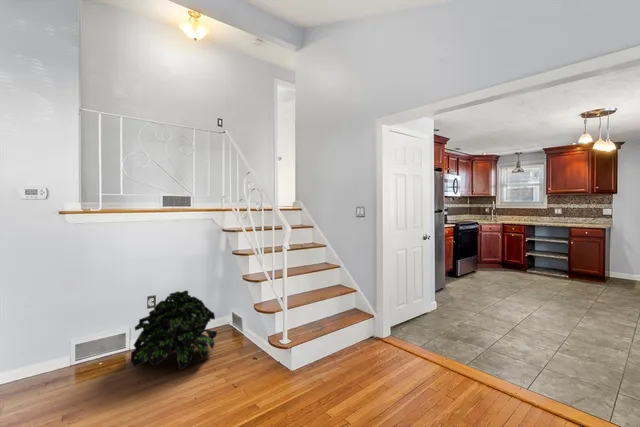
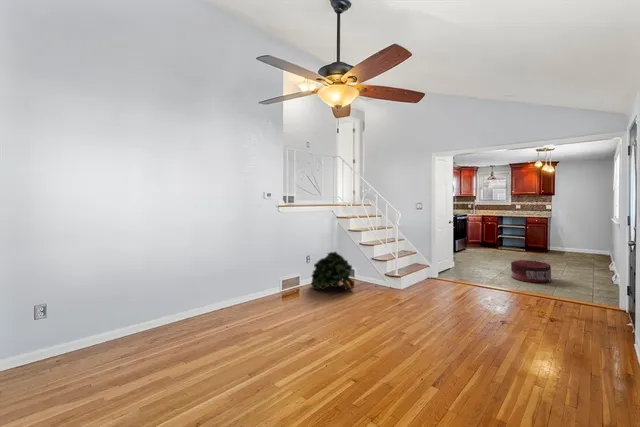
pouf: none [528,309,610,364] -> present [511,260,551,283]

